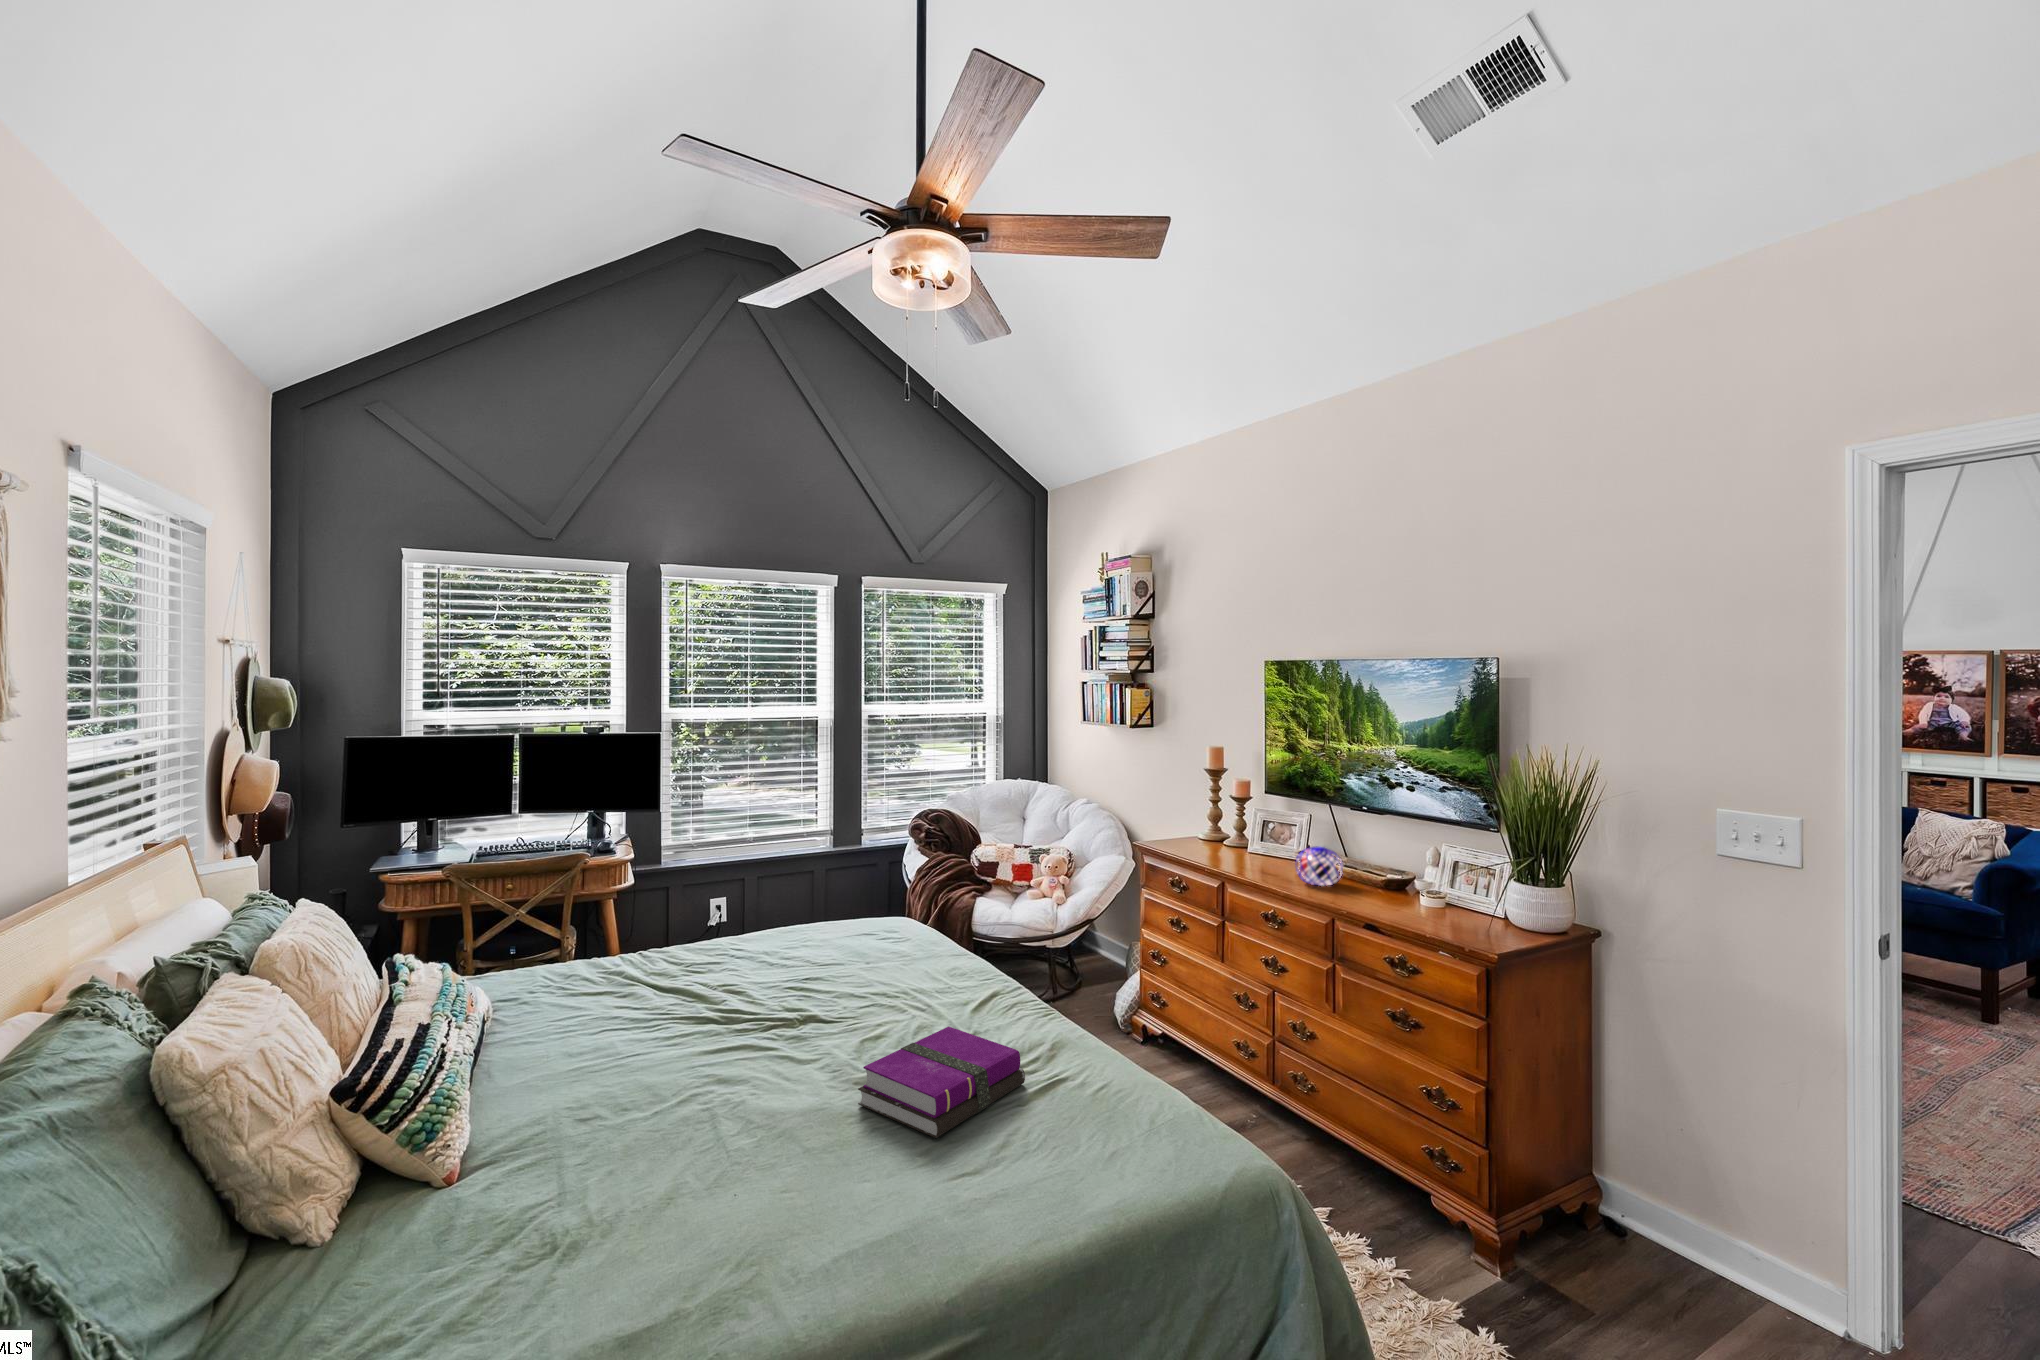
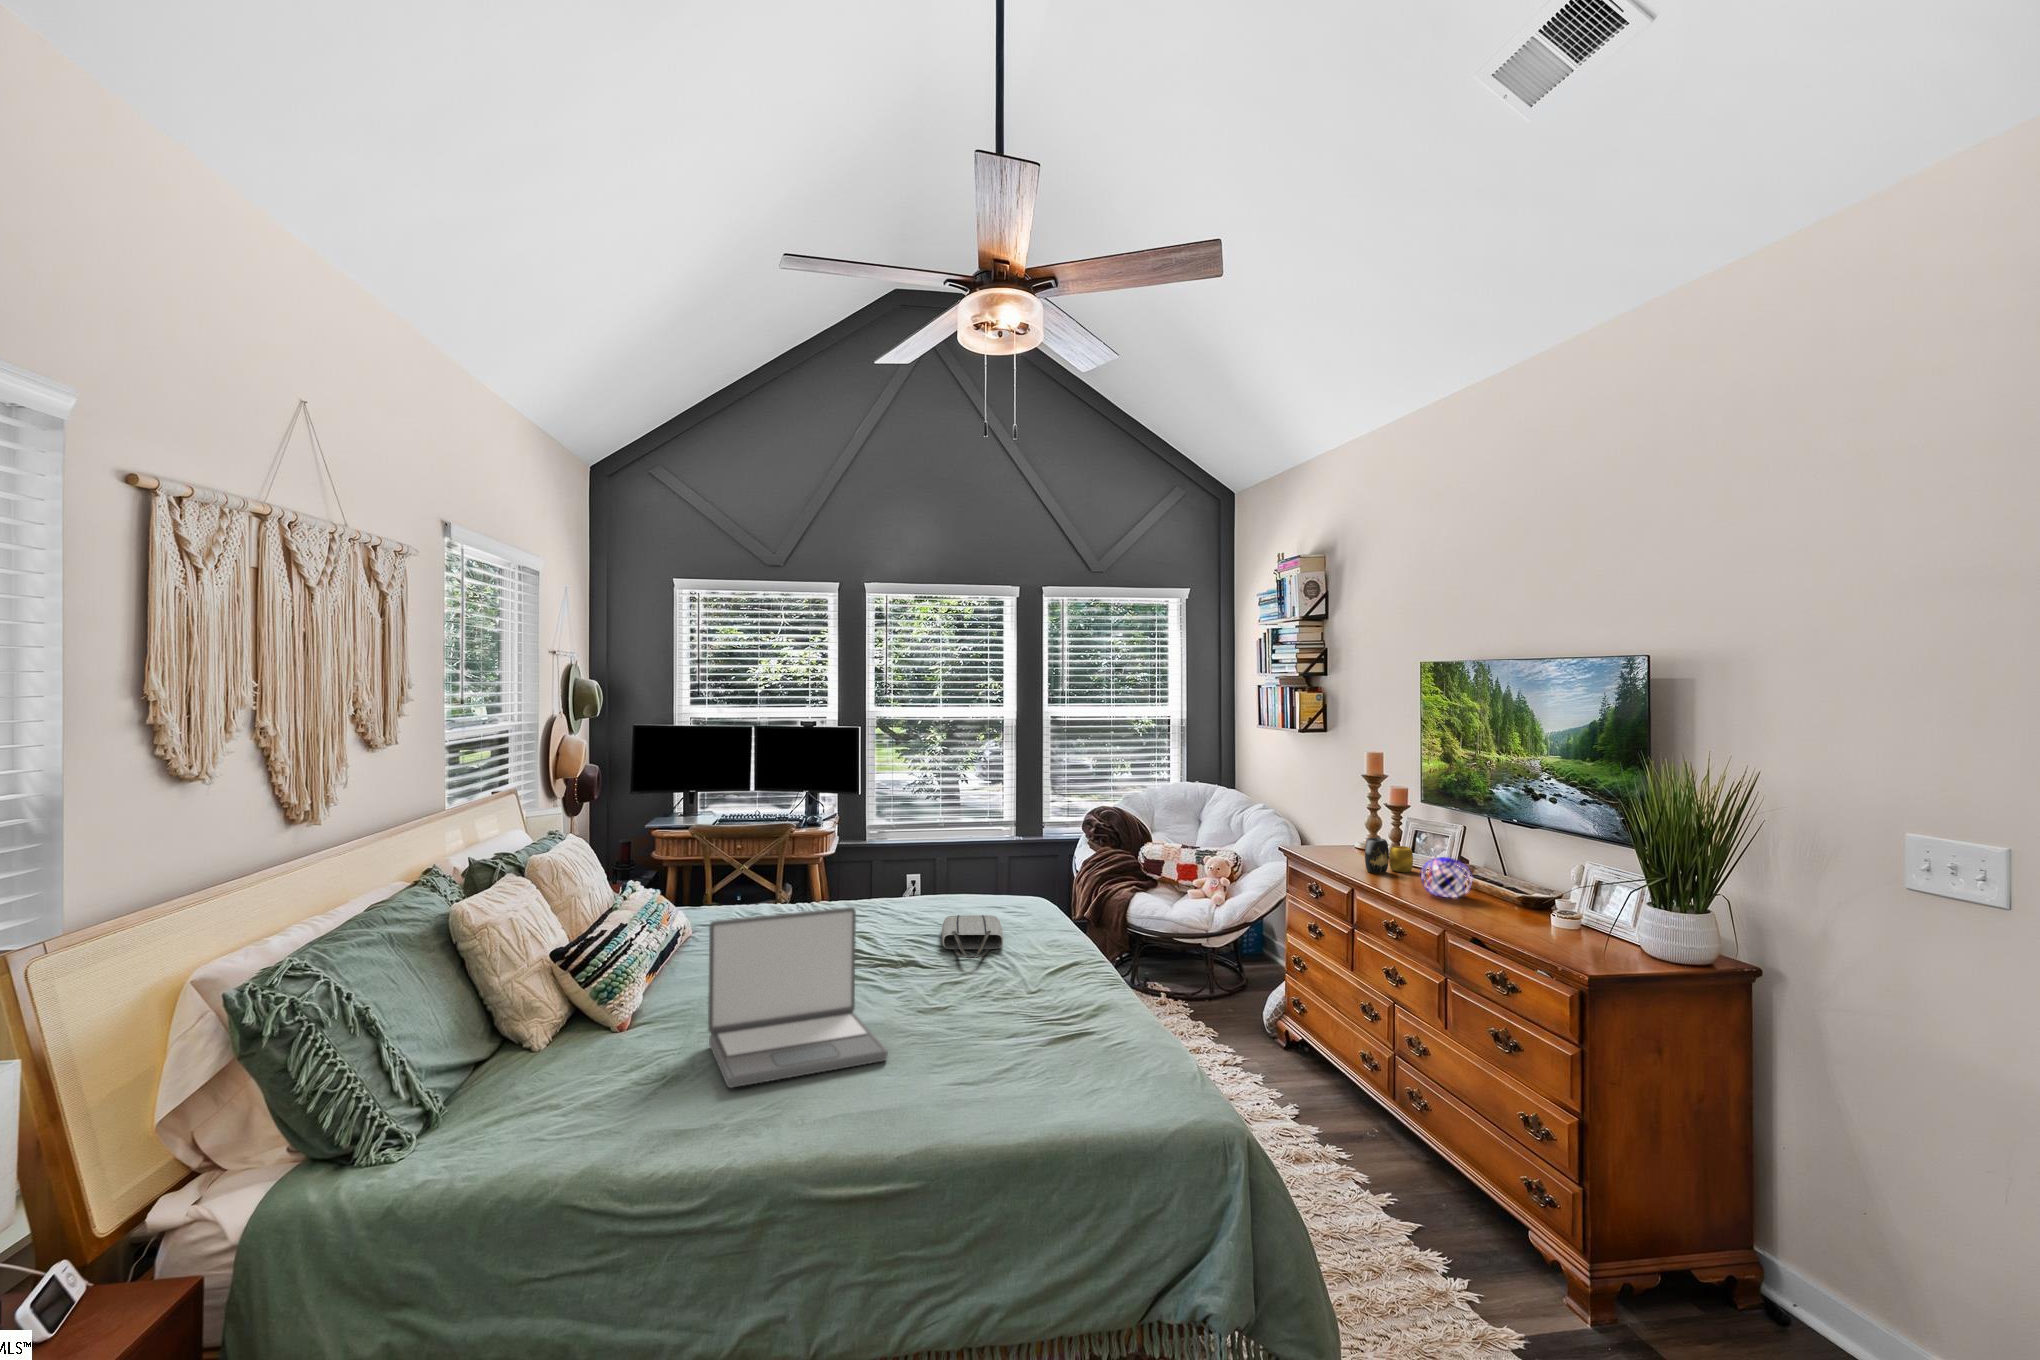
vase: none [1226,830,1267,864] -> present [1365,838,1413,873]
tote bag: none [824,948,904,1007] -> present [942,915,1003,958]
laptop: none [585,974,841,1257] -> present [708,907,888,1088]
notebook: present [858,1027,1025,1138] -> none [922,974,1065,1051]

